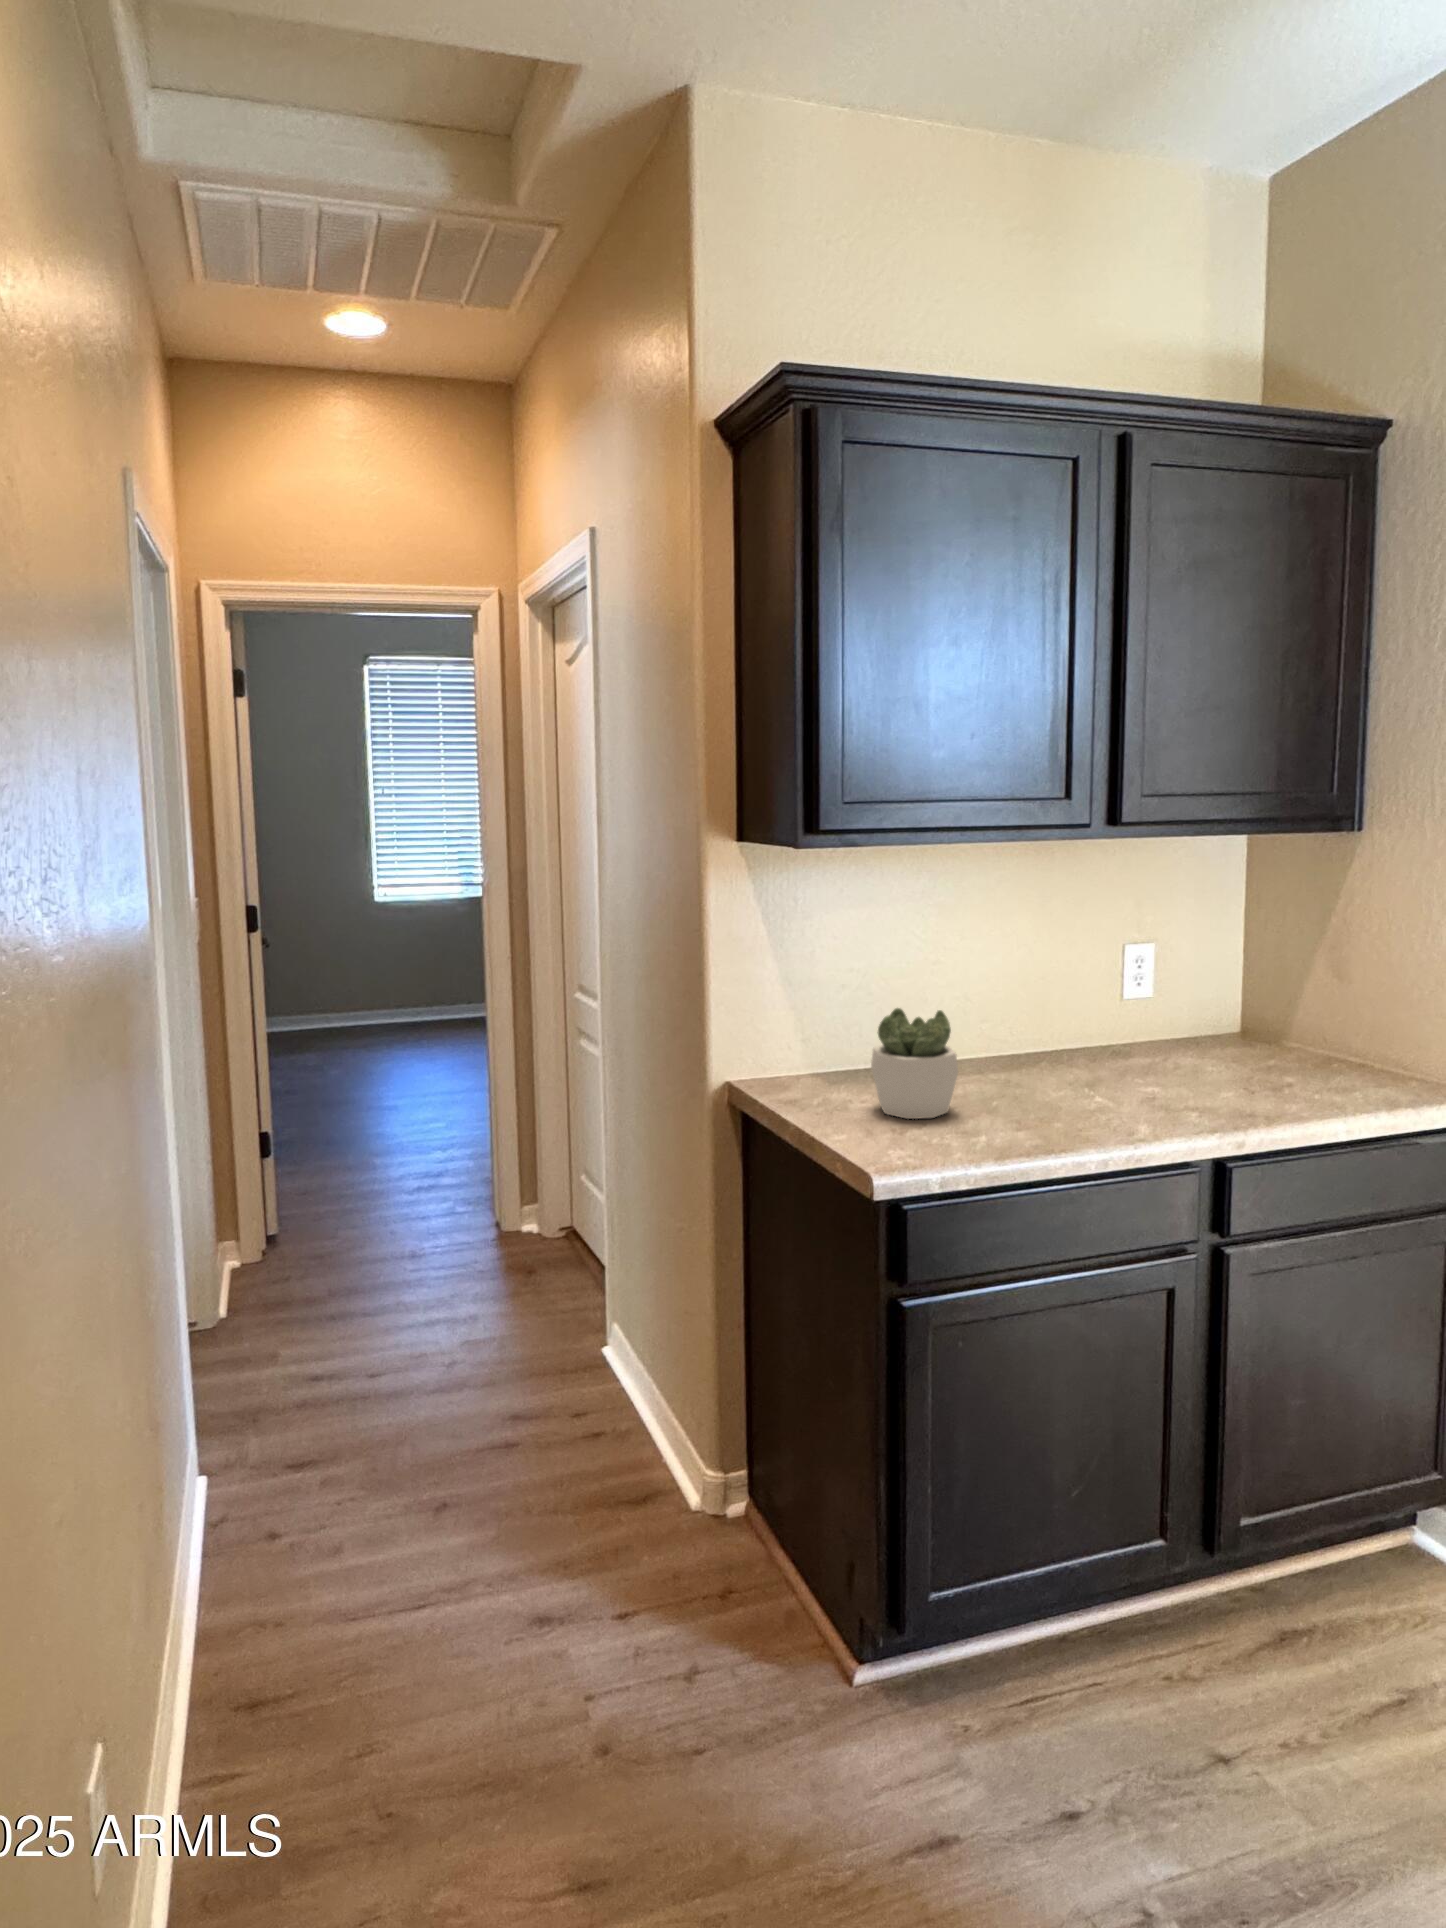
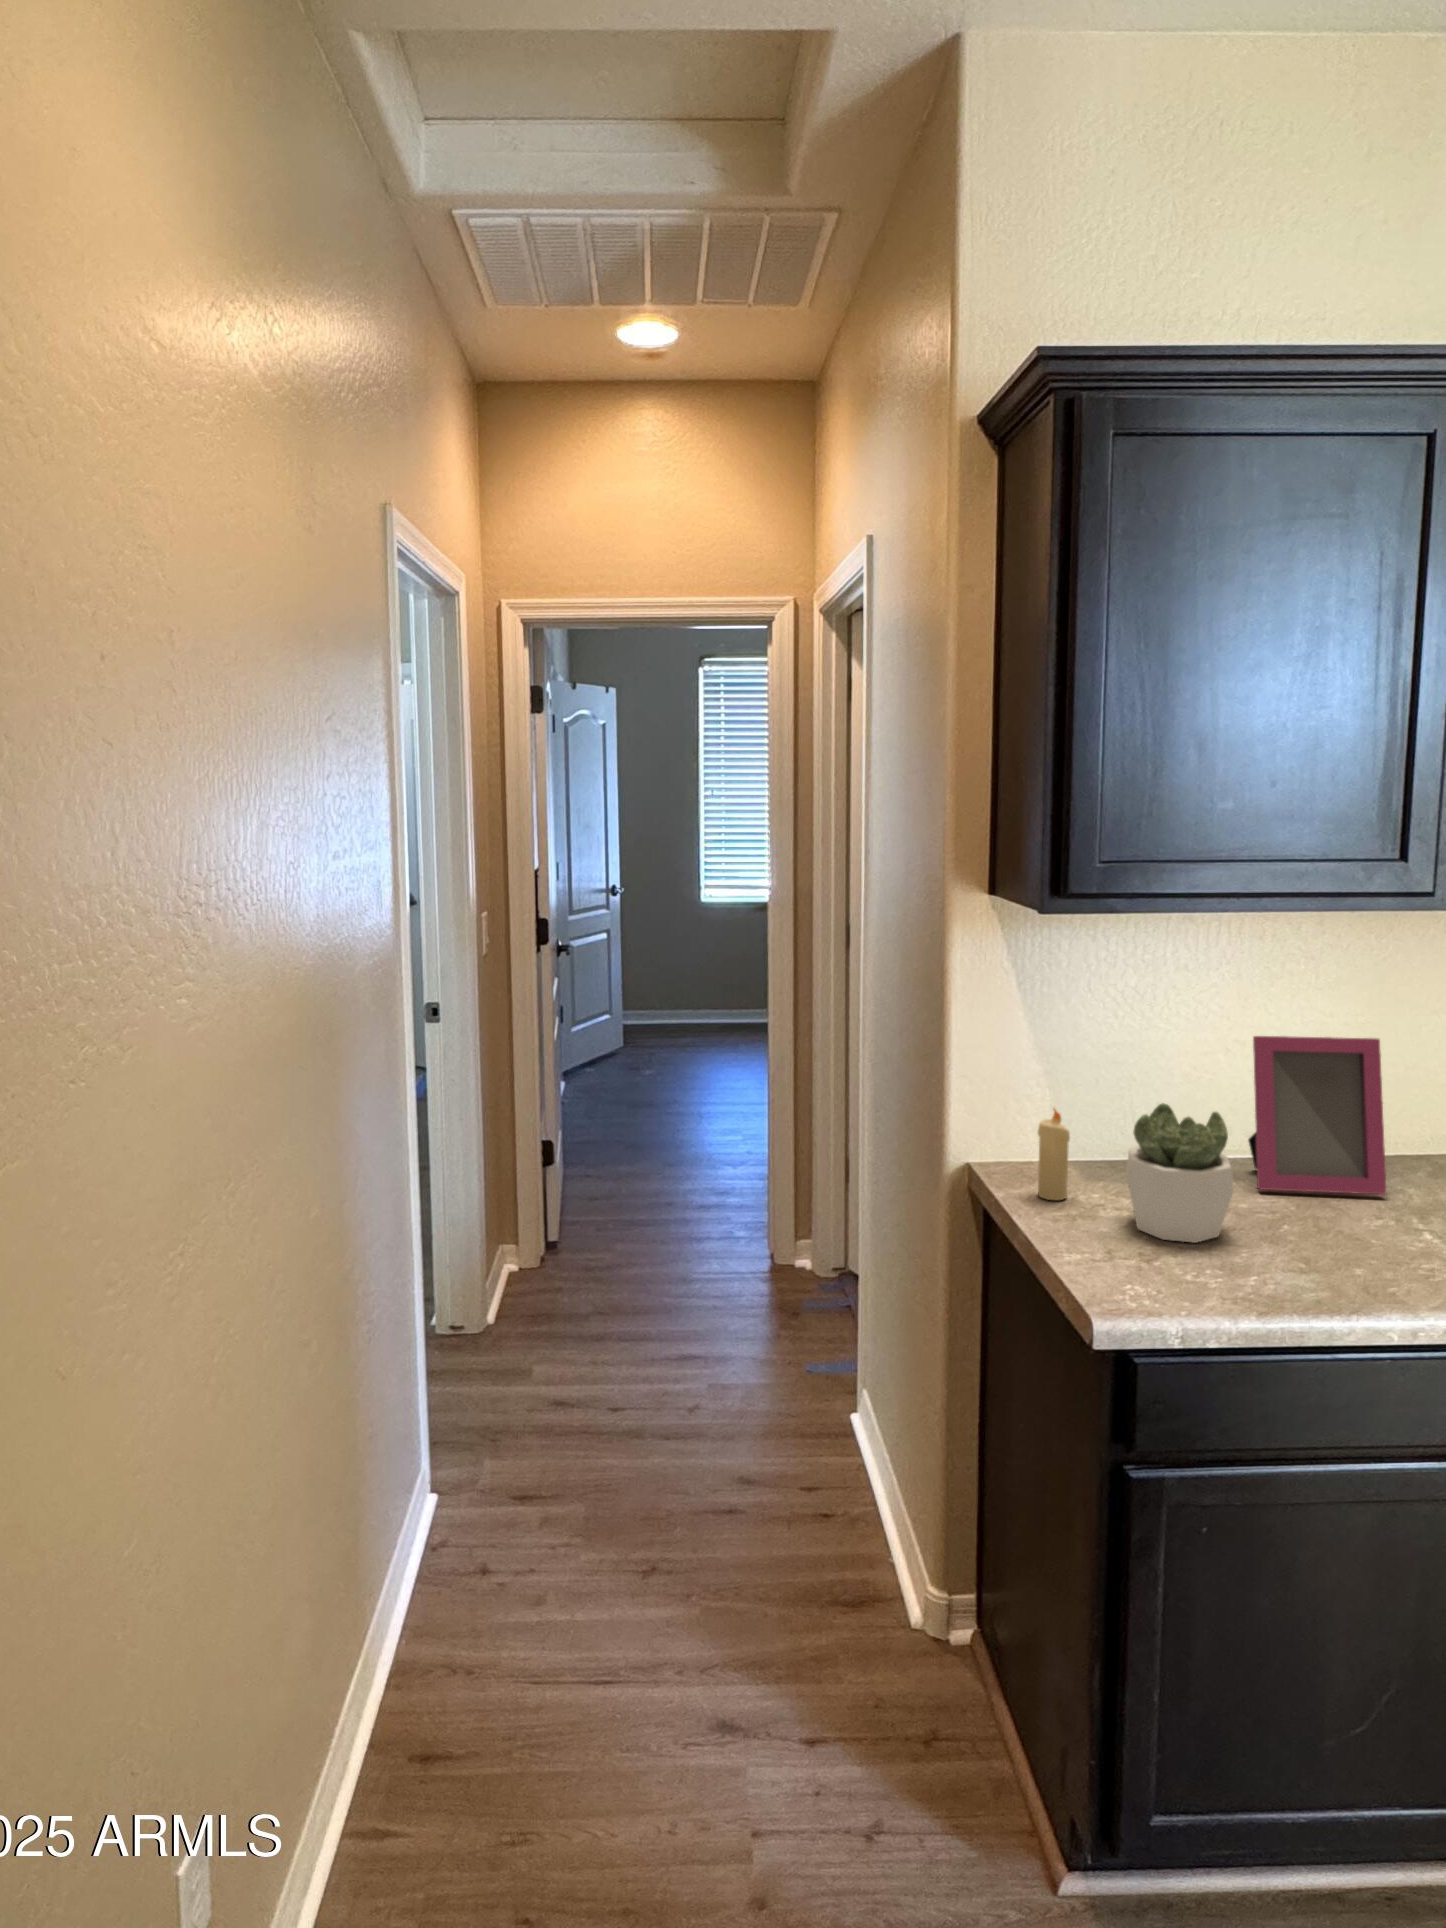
picture frame: none [953,949,1060,1079] -> present [1248,1036,1386,1195]
candle: none [795,1020,821,1101] -> present [1038,1109,1070,1200]

